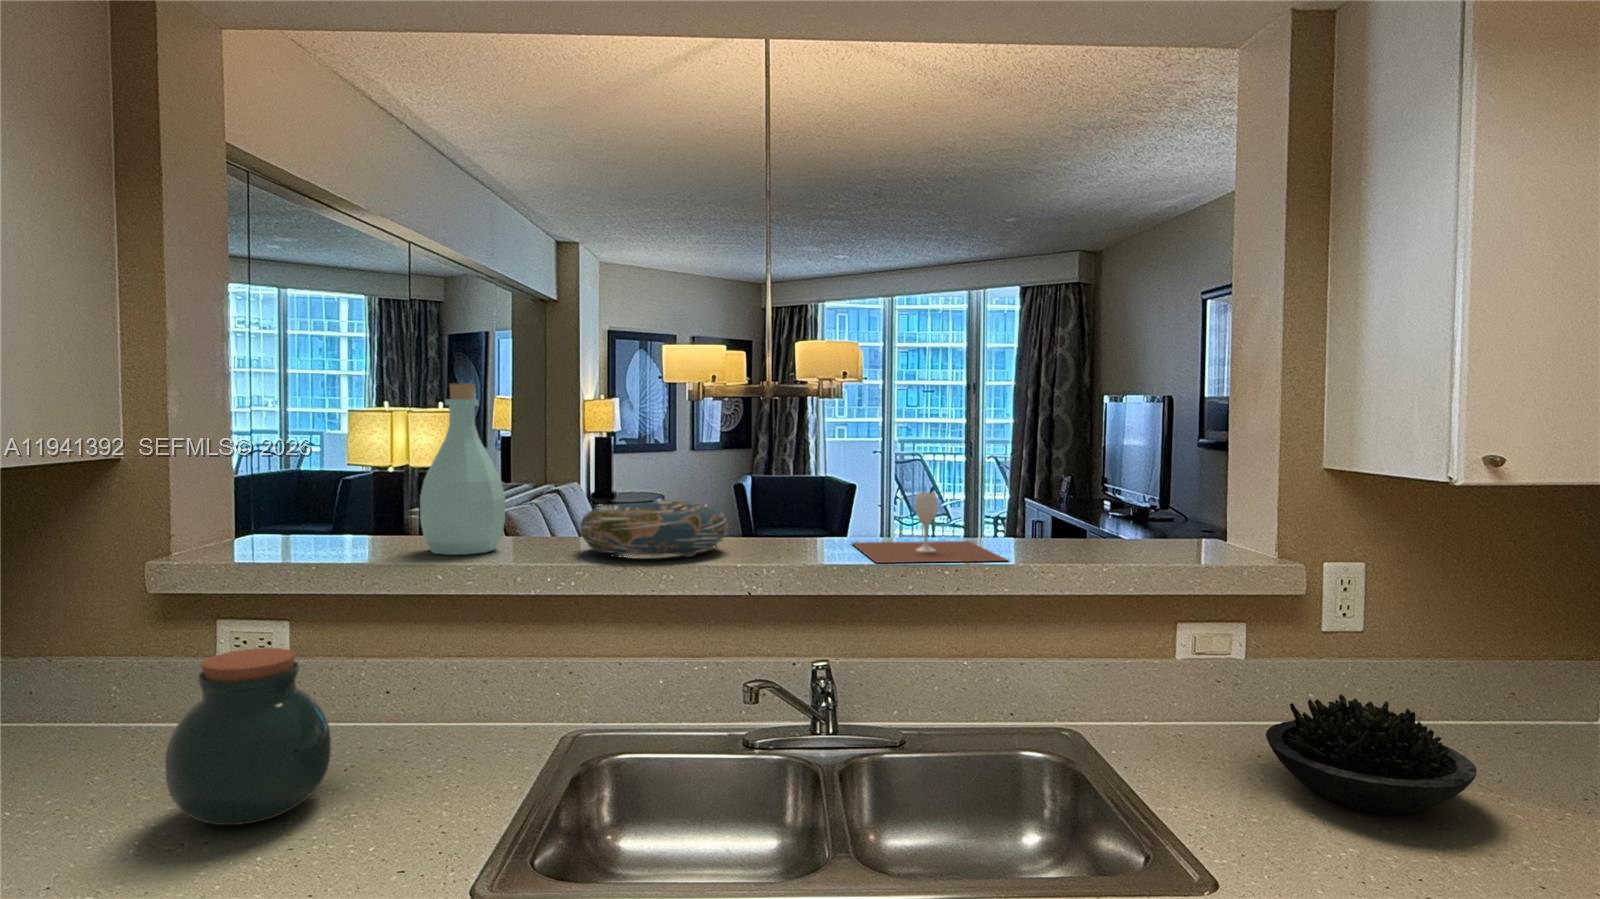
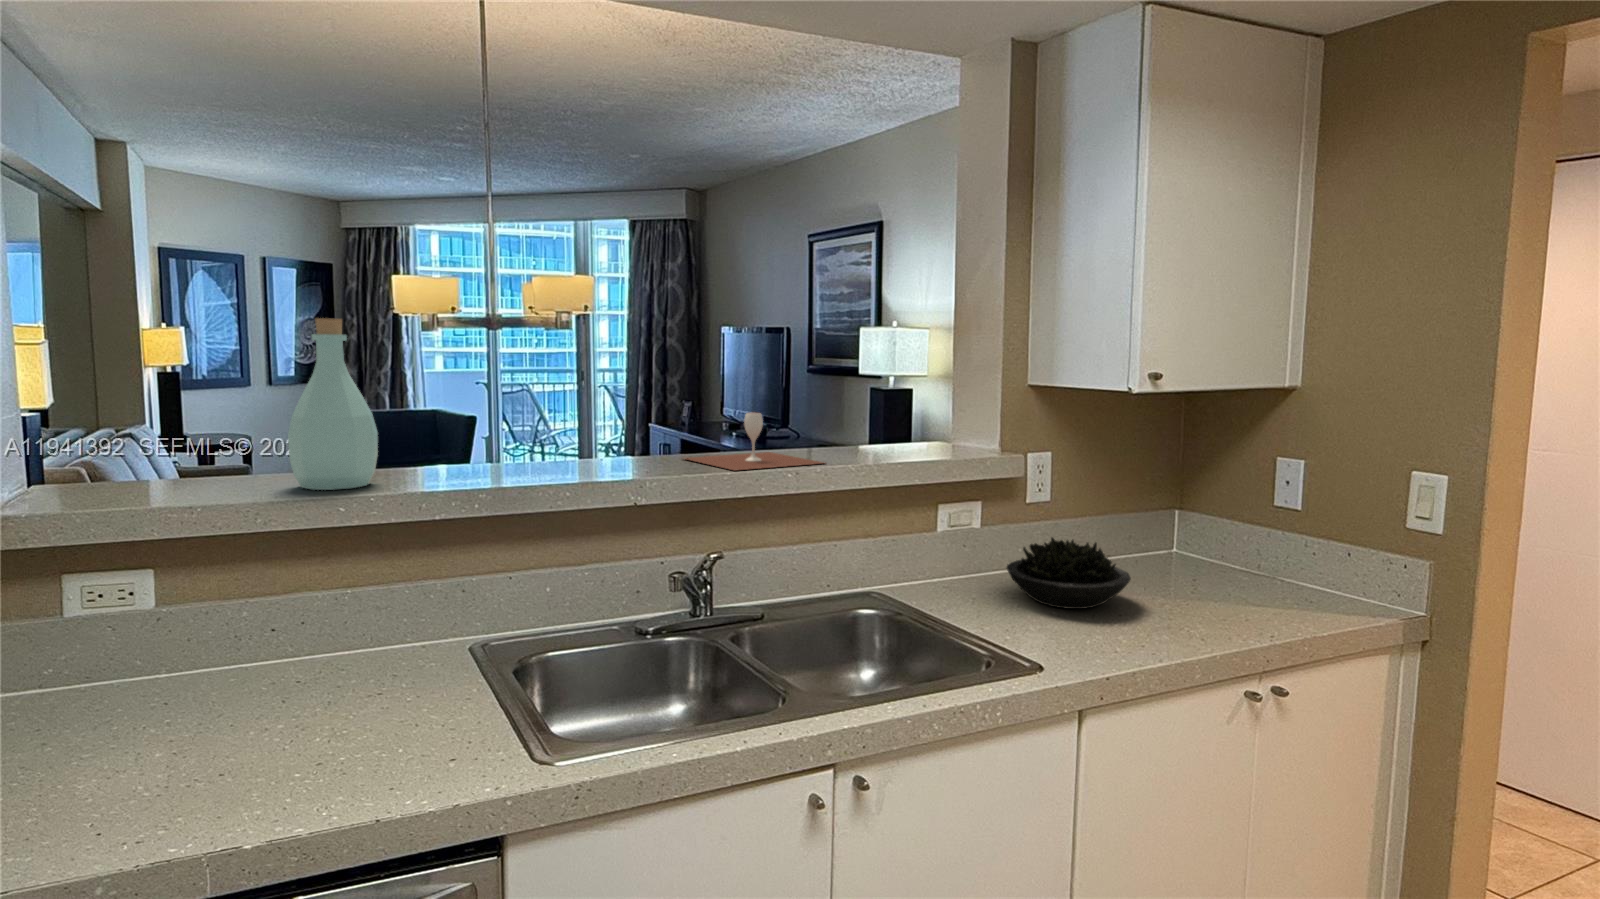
decorative bowl: present [581,499,726,557] -> none [456,427,597,479]
jar: present [165,648,331,825] -> none [151,586,314,758]

